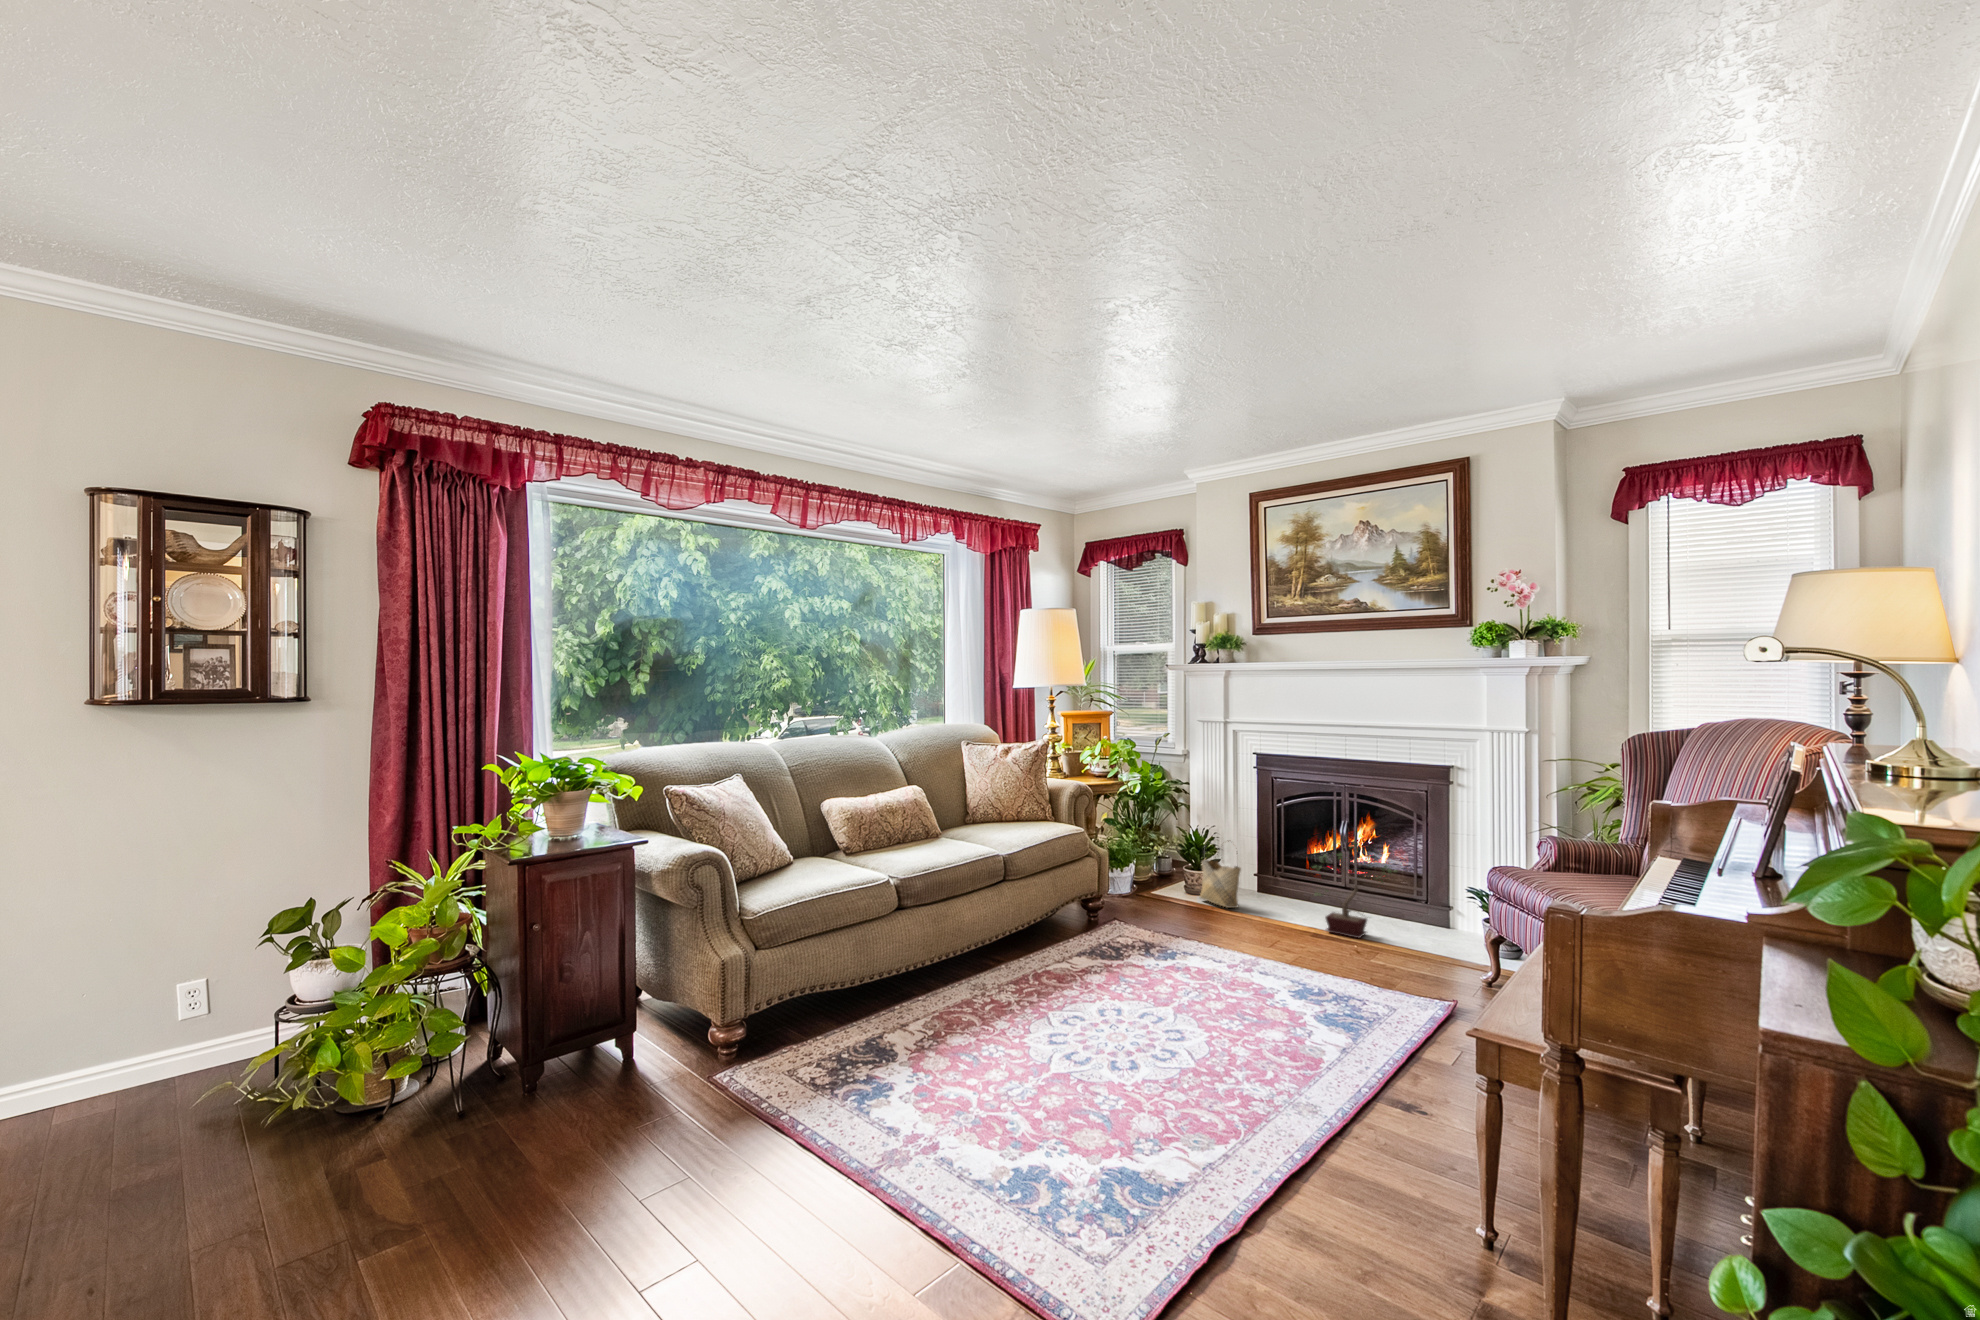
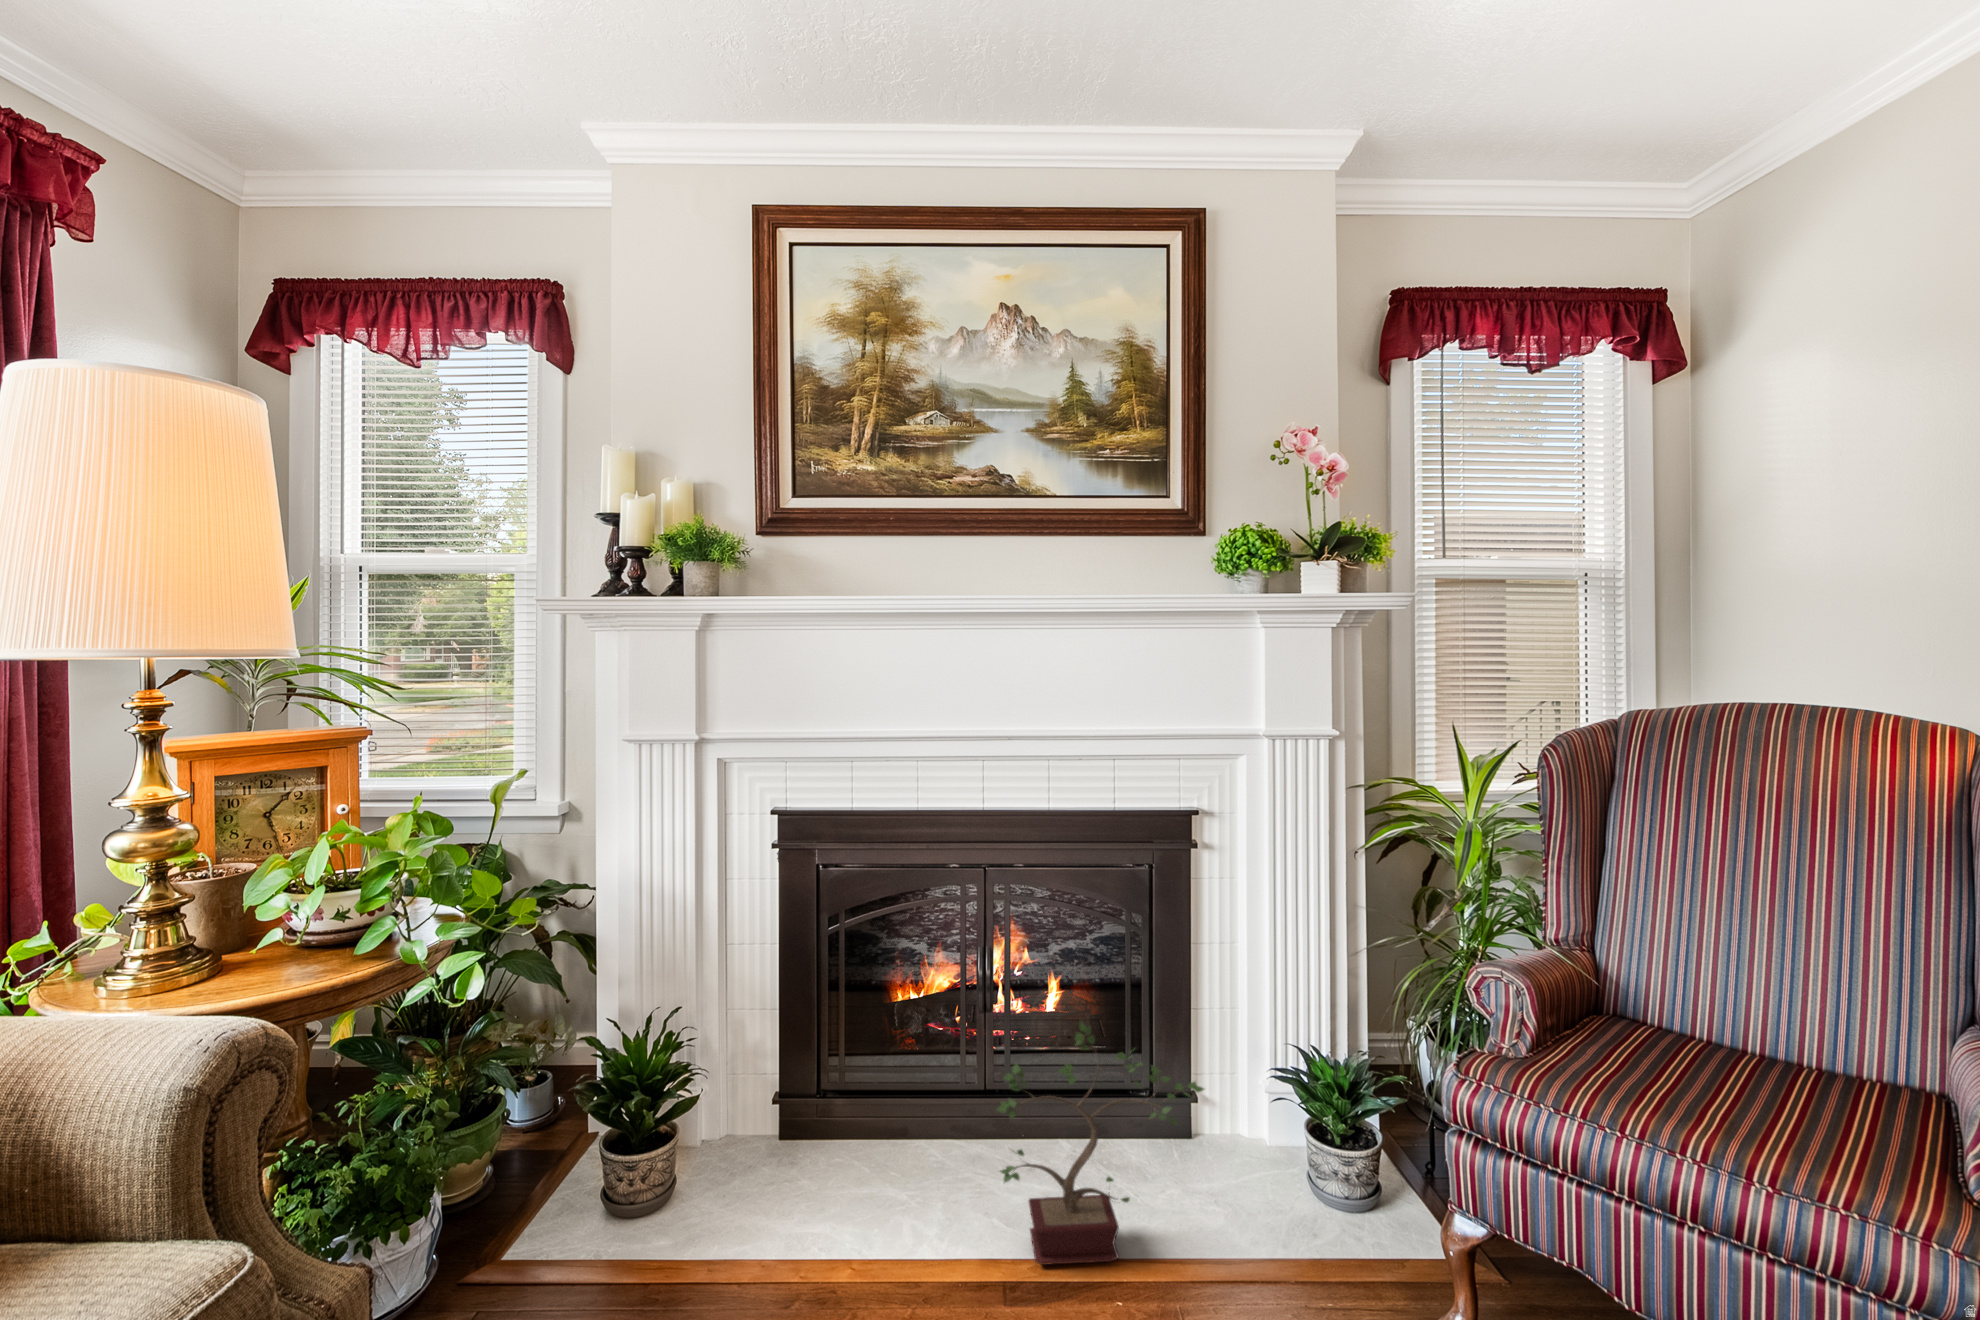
woven basket: present [1200,841,1241,908] -> none [671,1058,792,1259]

